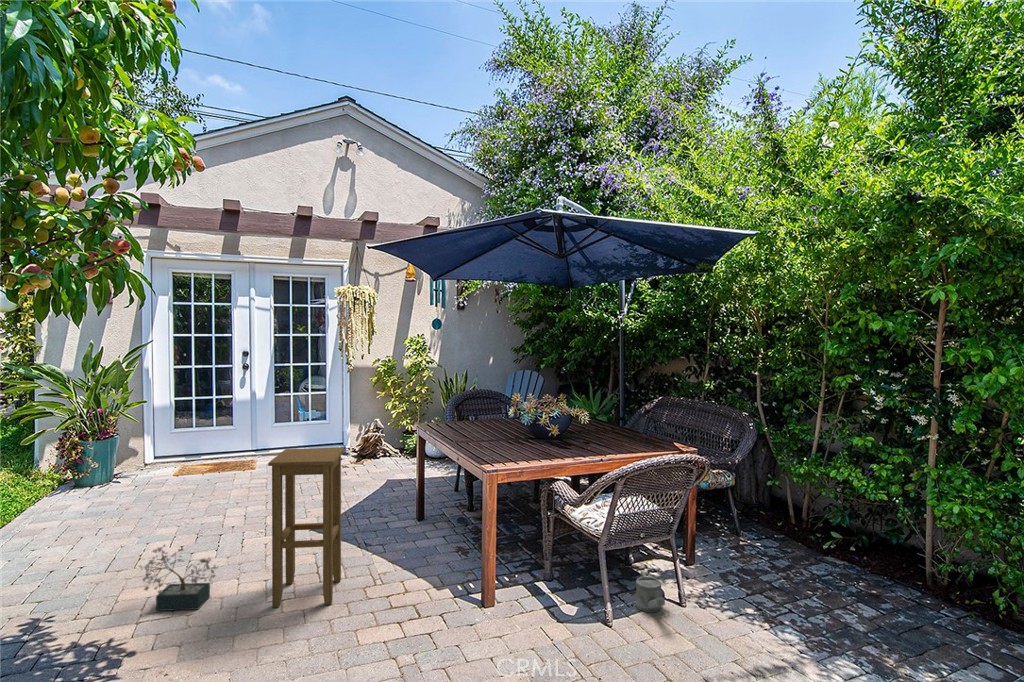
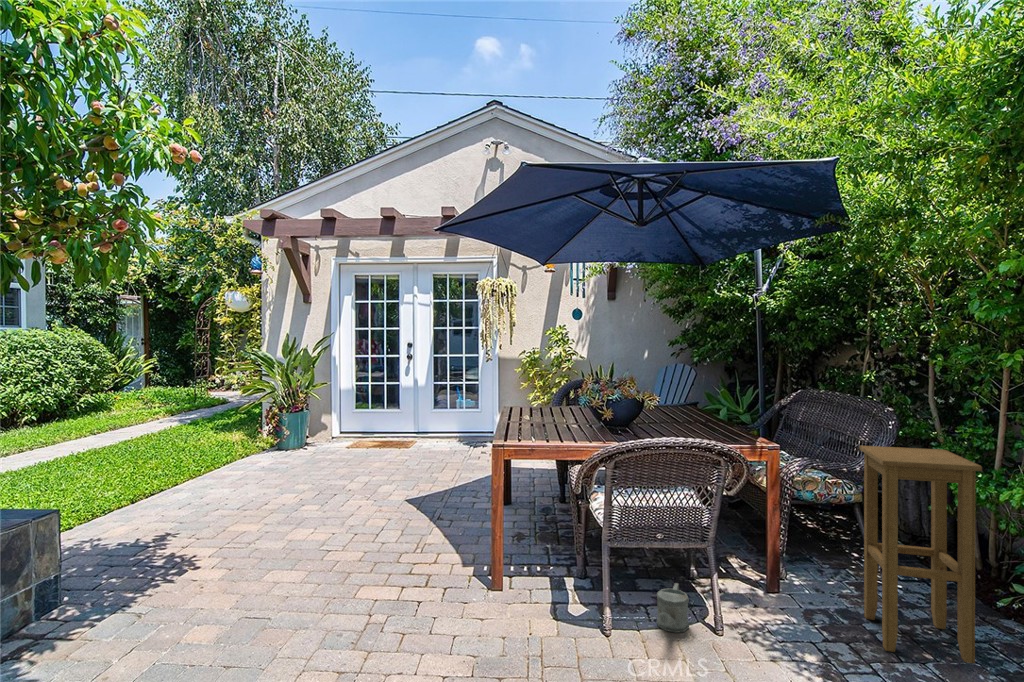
stool: present [268,448,344,607] -> present [860,446,982,663]
decorative plant: present [140,545,218,611] -> none [232,488,294,546]

